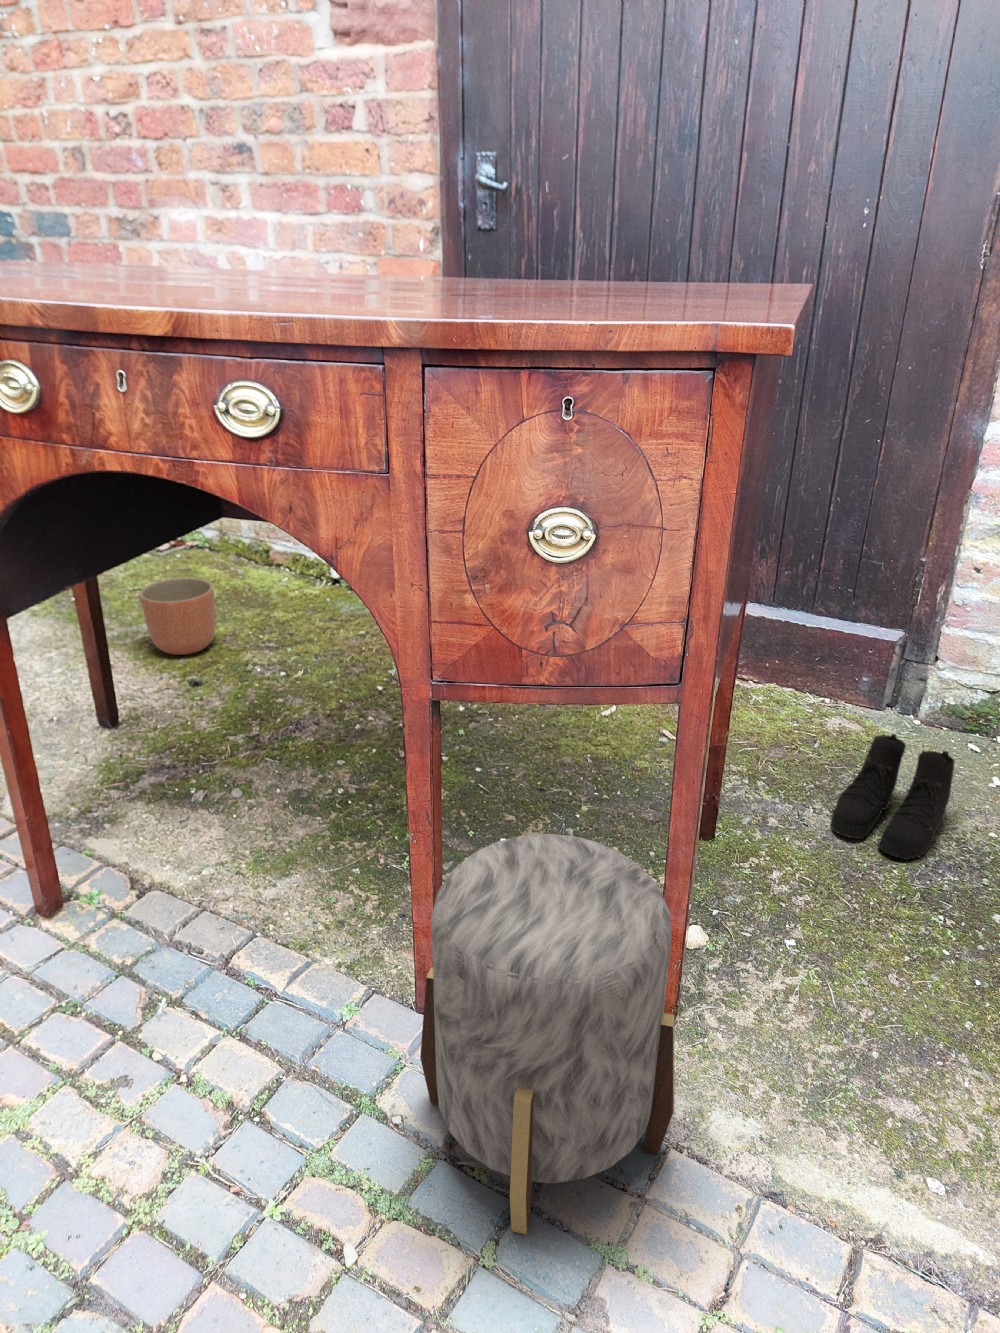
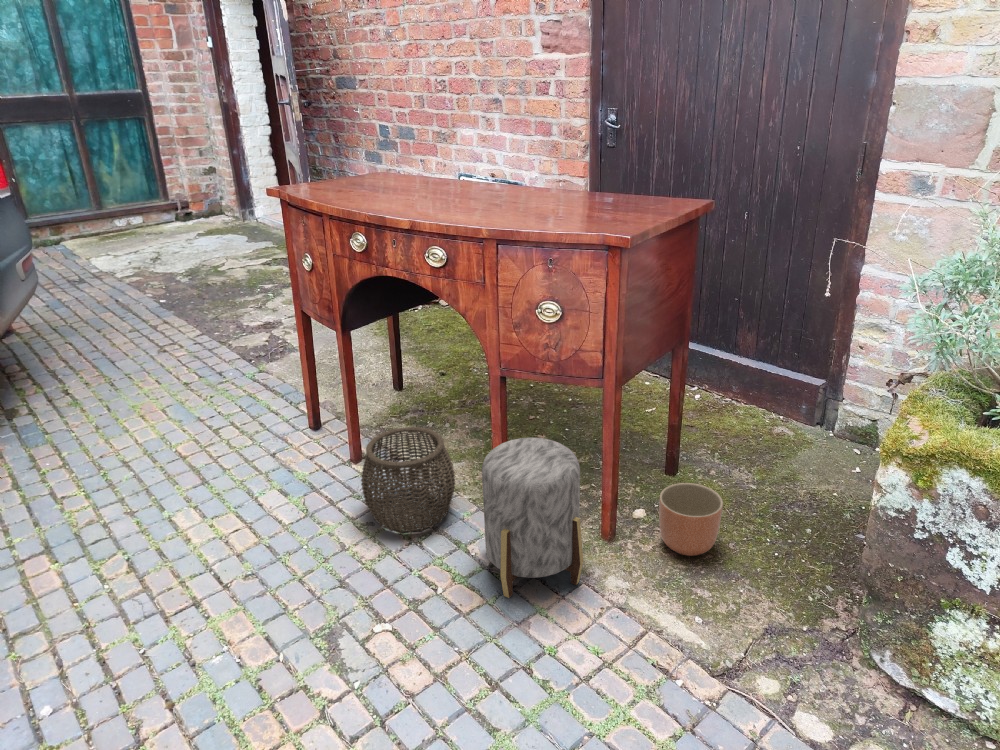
planter: present [140,577,216,655] -> present [659,483,723,556]
boots: present [831,734,955,859] -> none [742,433,816,500]
woven basket: none [84,829,316,1096] -> present [361,427,455,533]

